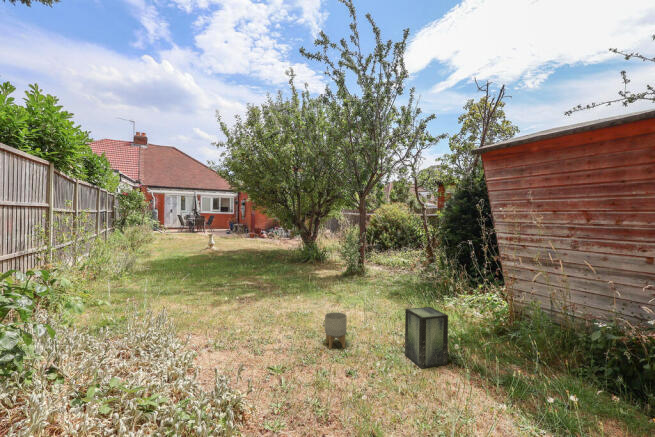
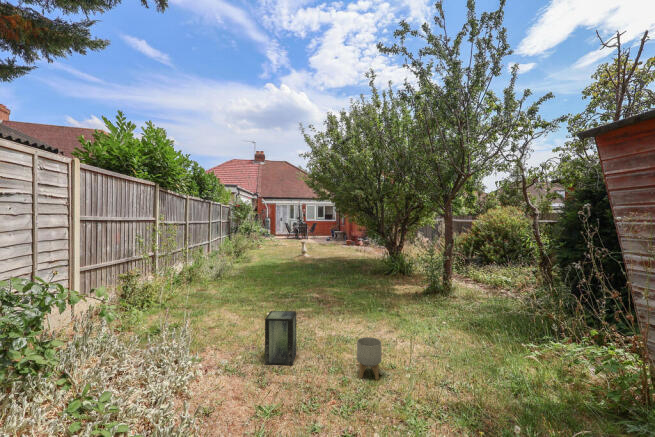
storage box: present [405,307,448,369] -> present [265,311,296,365]

